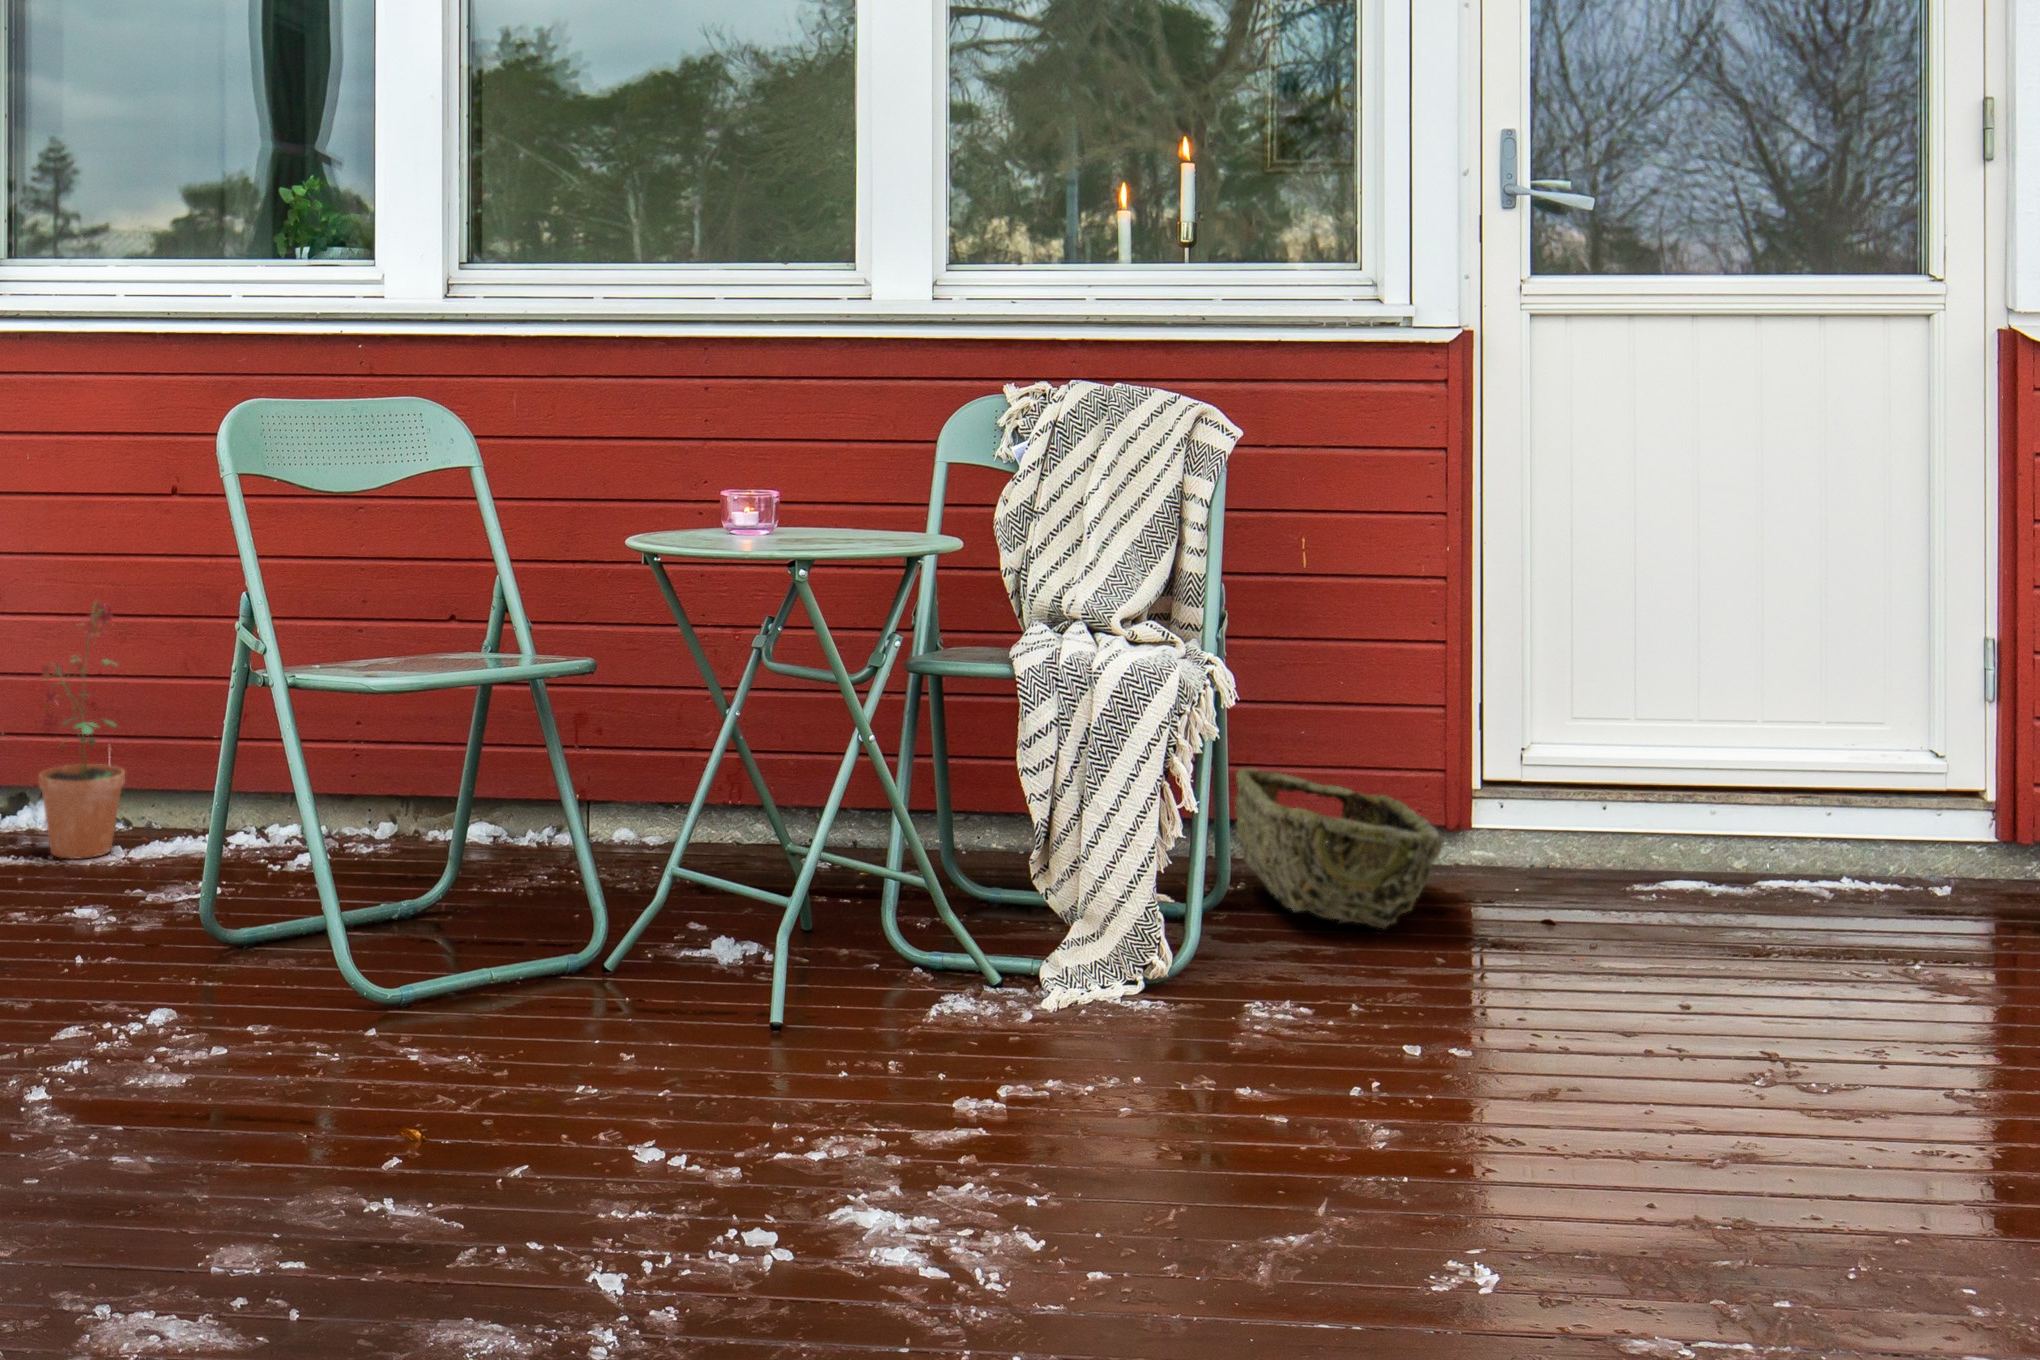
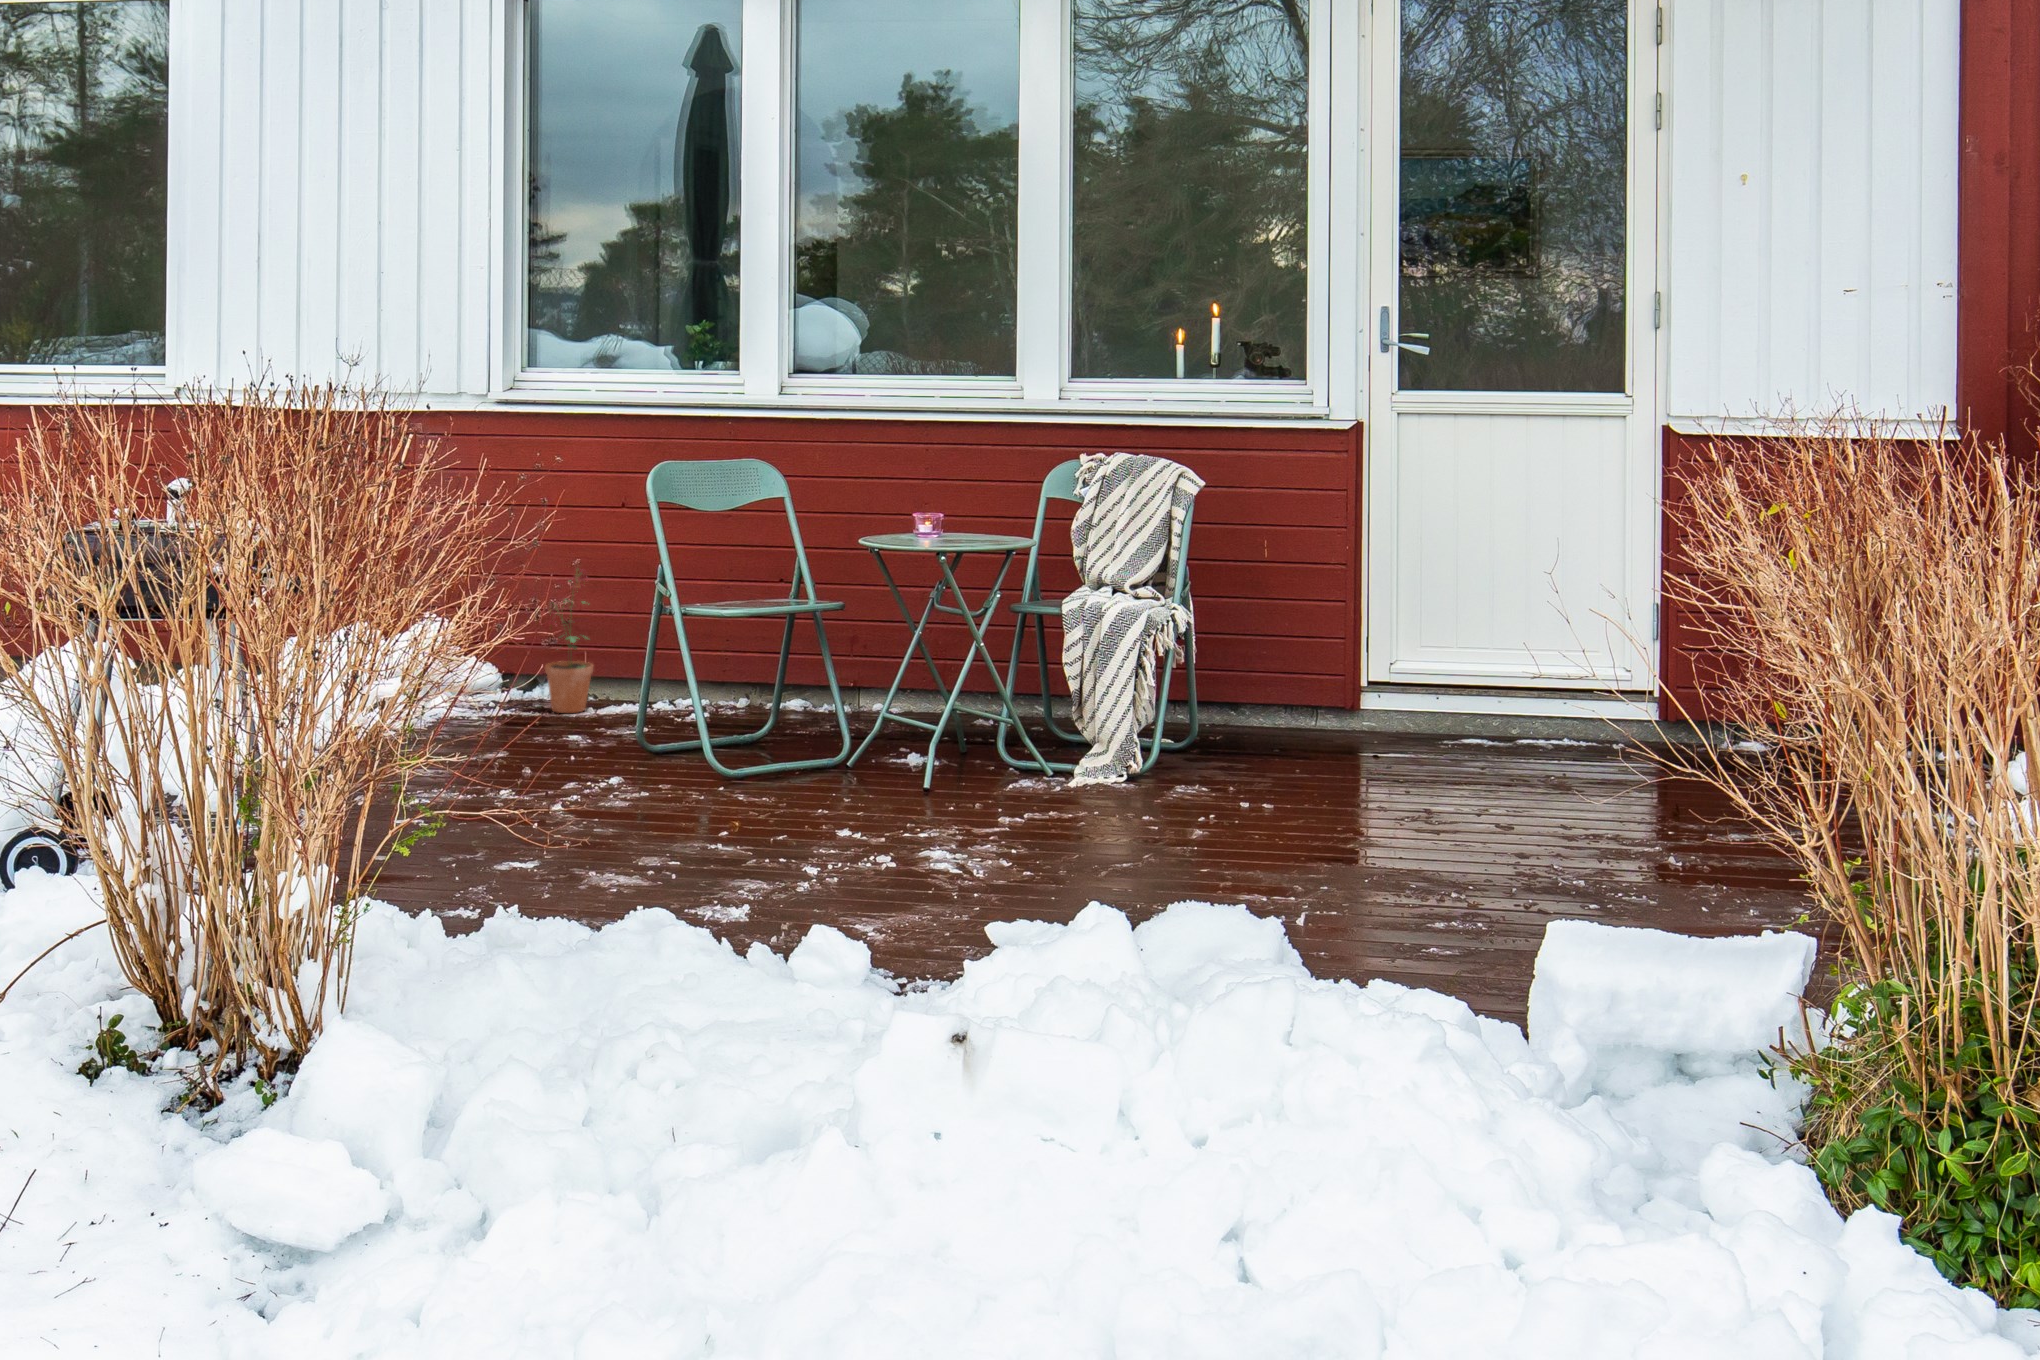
woven basket: present [1235,768,1443,928] -> none [1215,672,1314,758]

